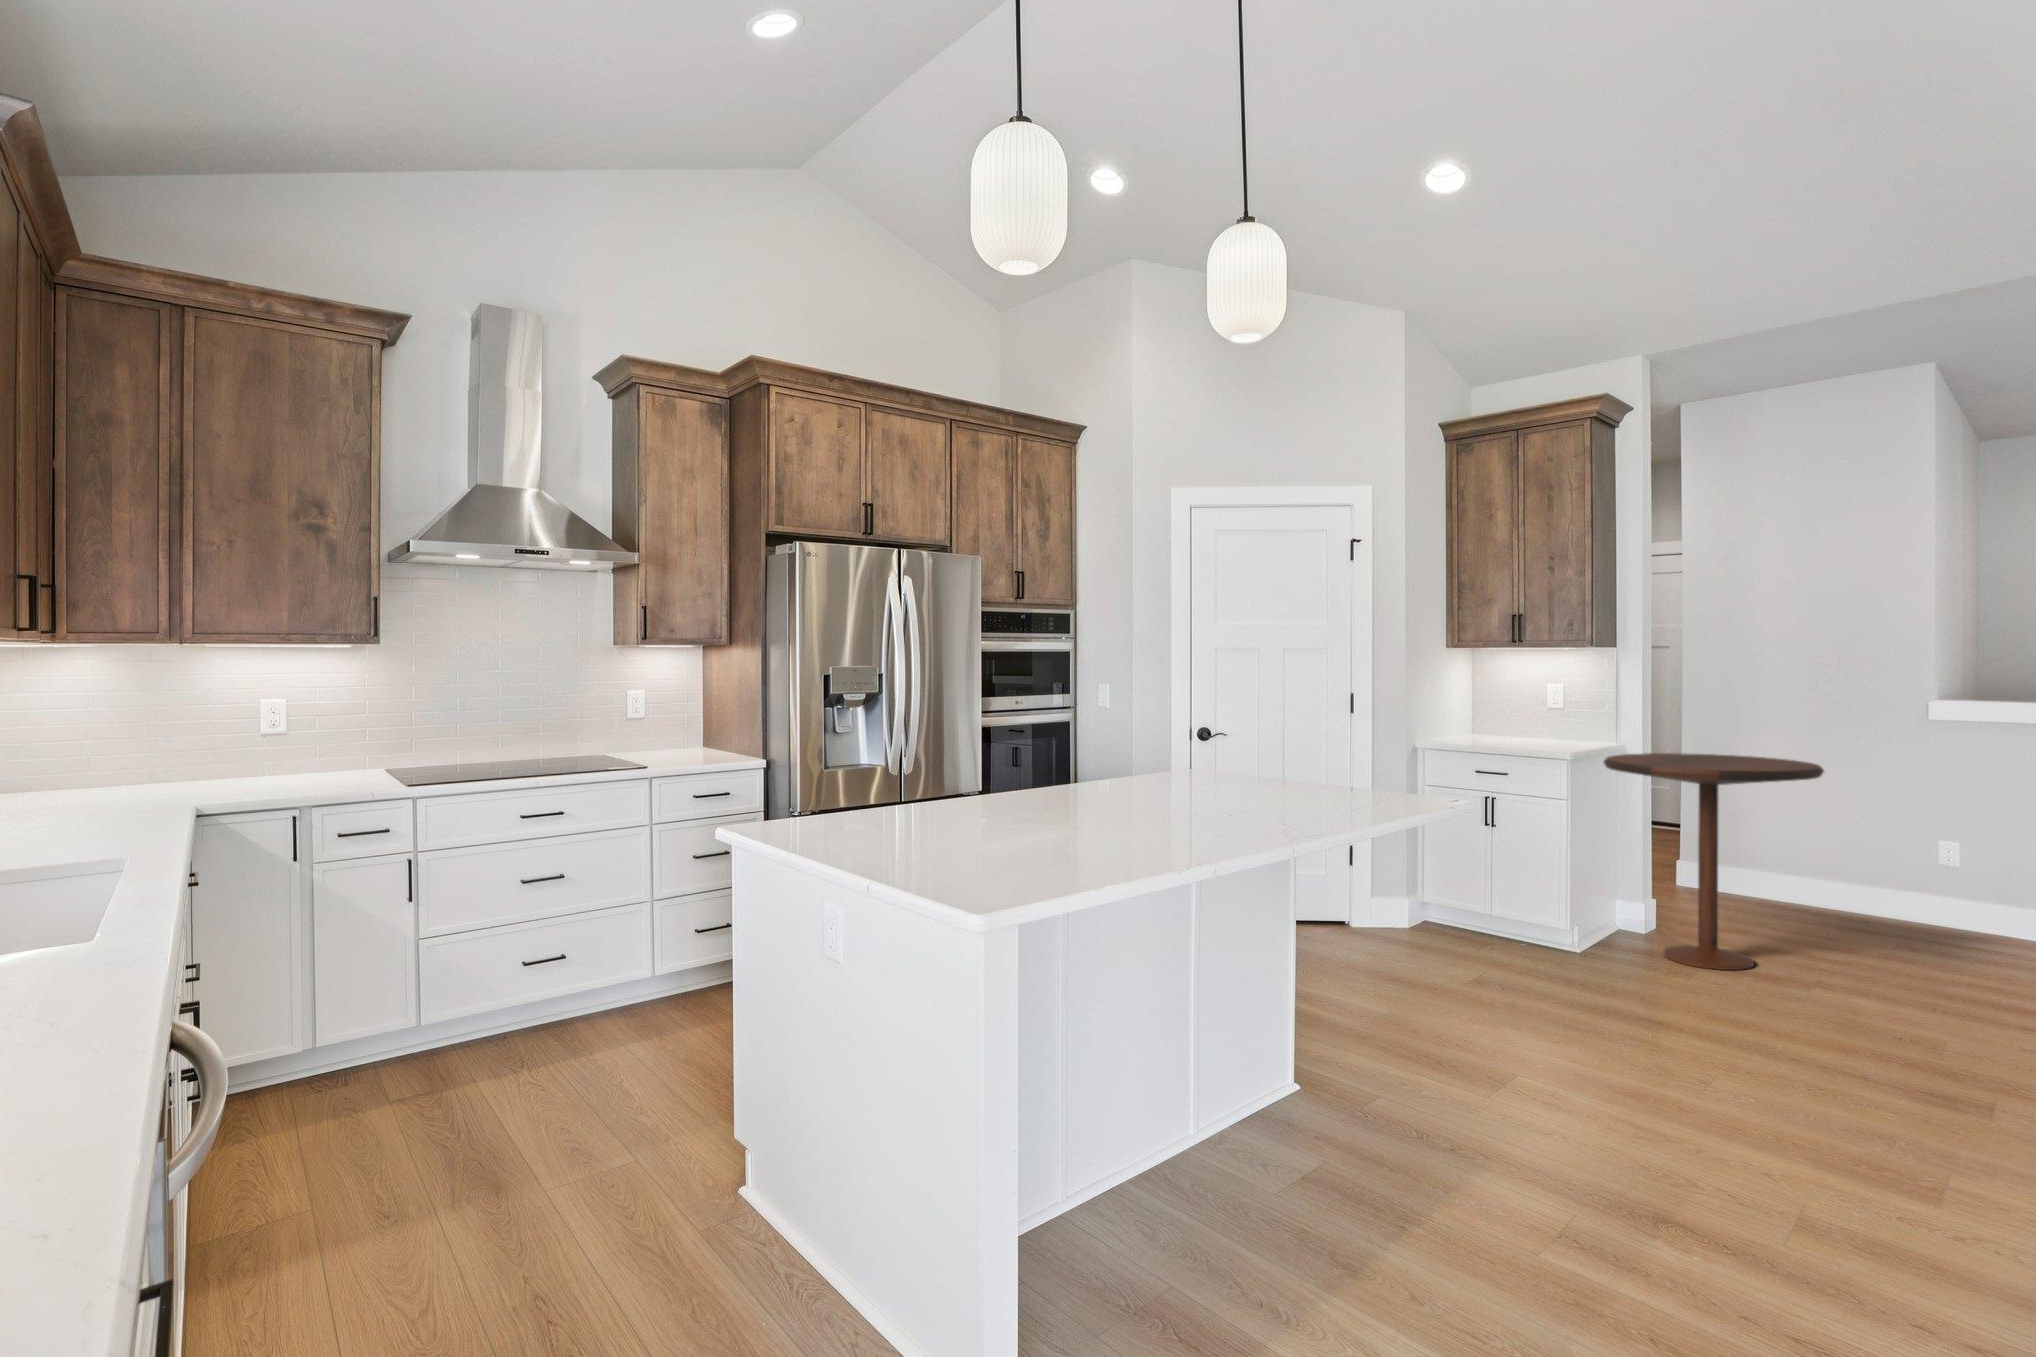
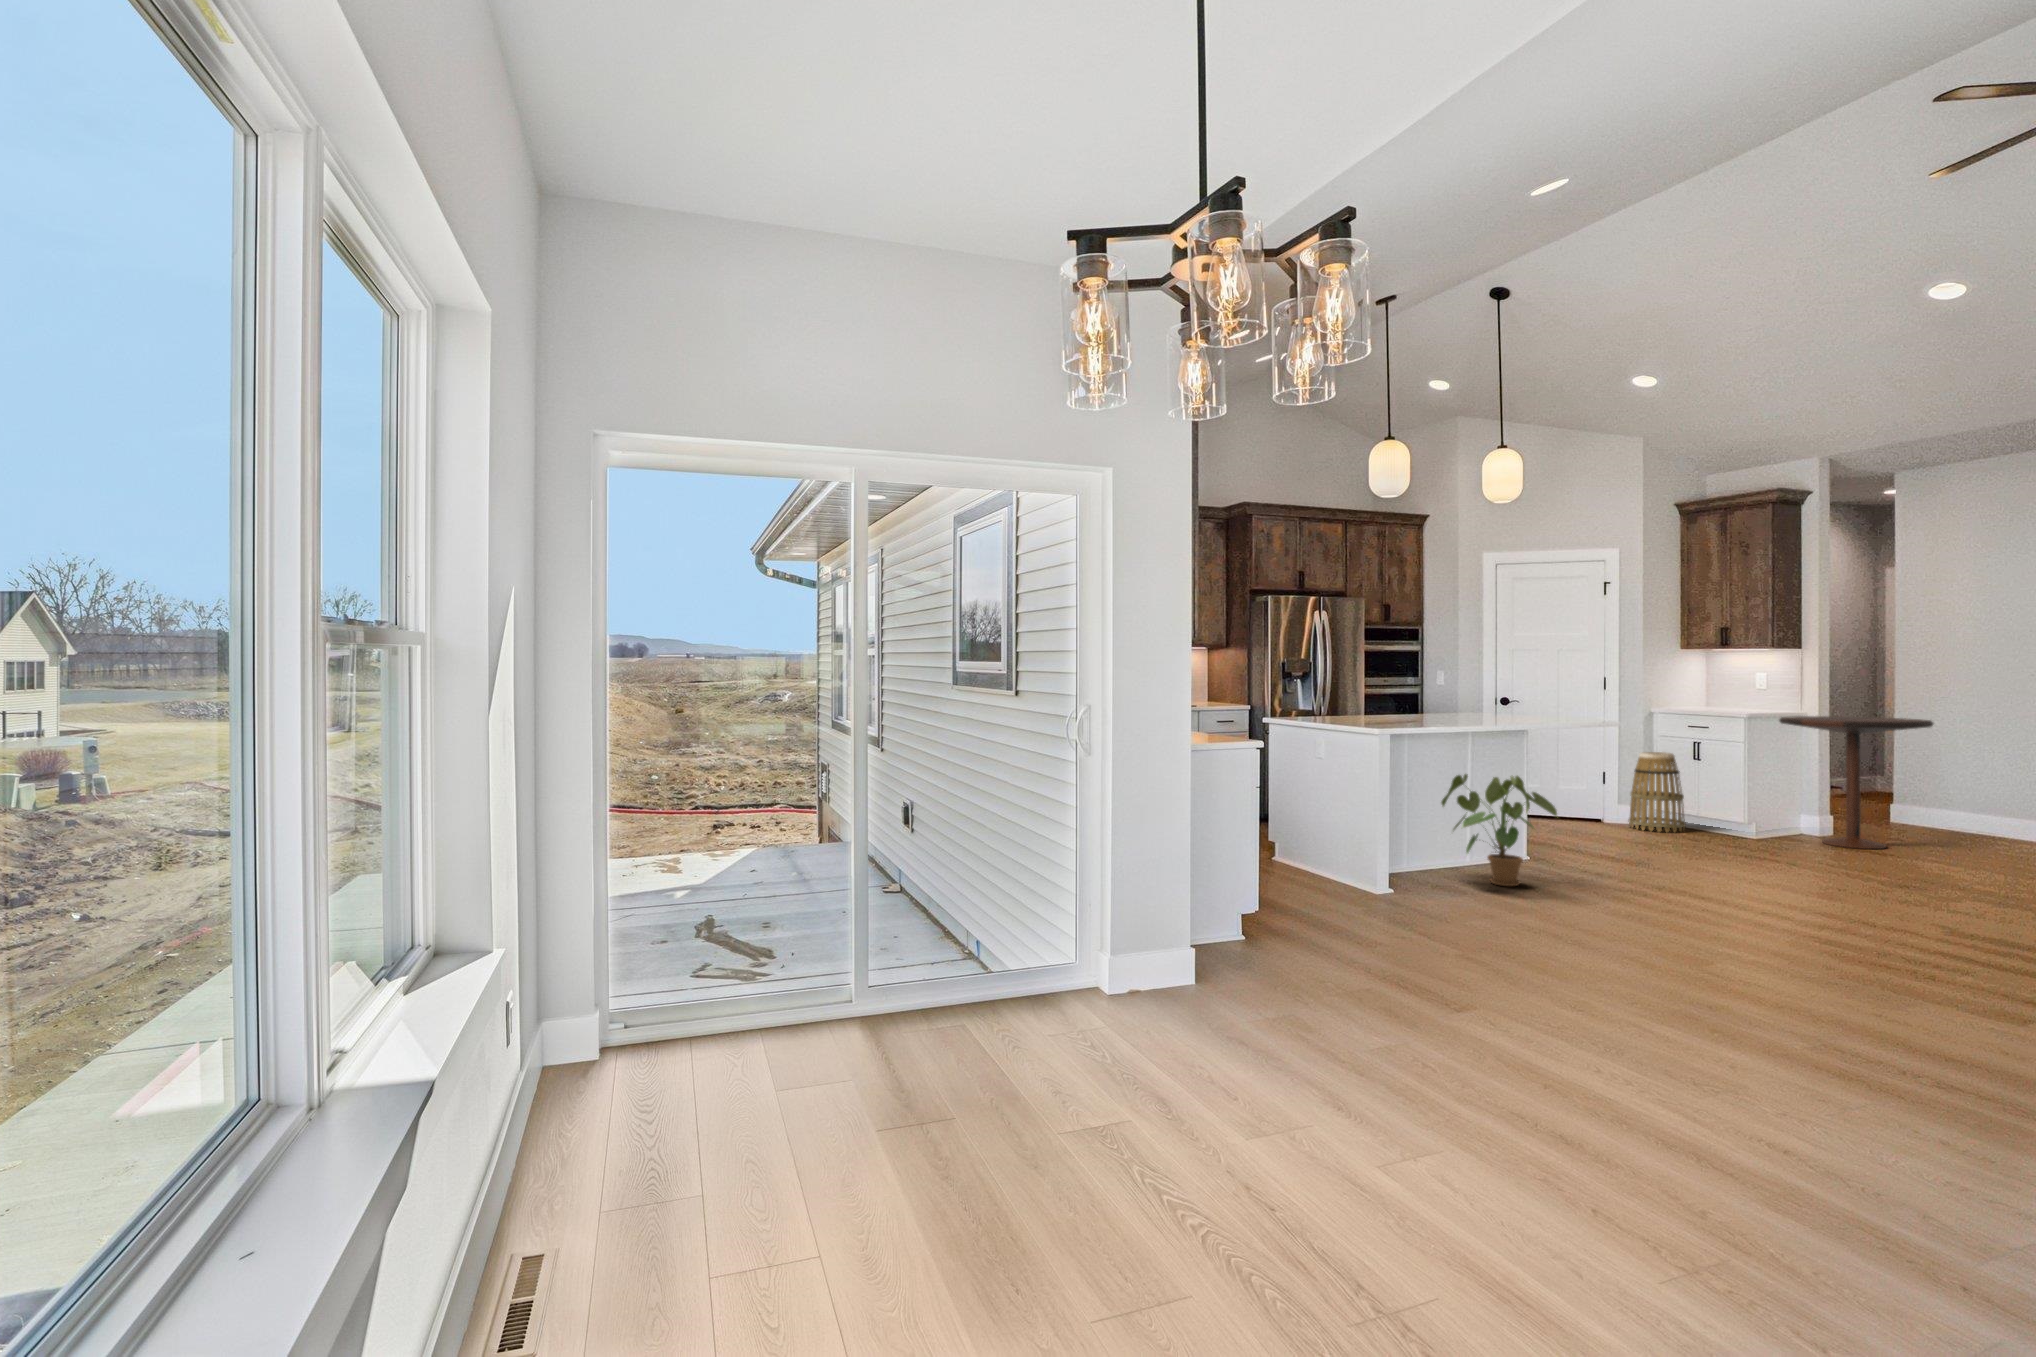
basket: none [1391,814,1473,951] -> present [1629,752,1686,832]
house plant: none [1134,938,1376,1230] -> present [1441,774,1557,886]

